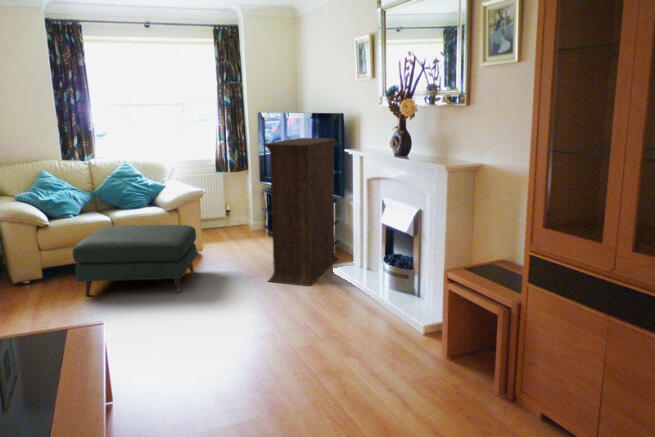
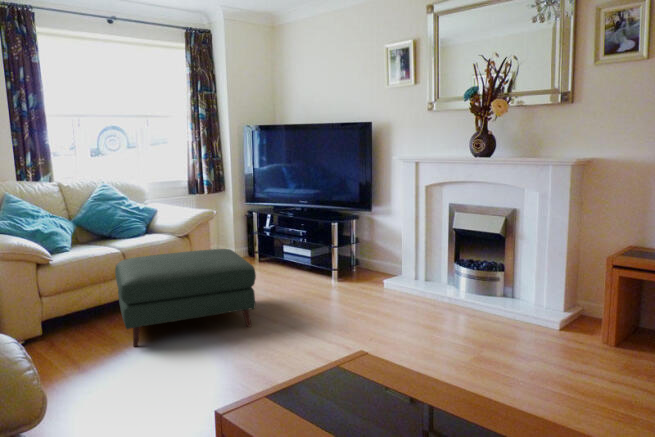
bookcase: present [264,138,338,286] -> none [322,147,381,302]

